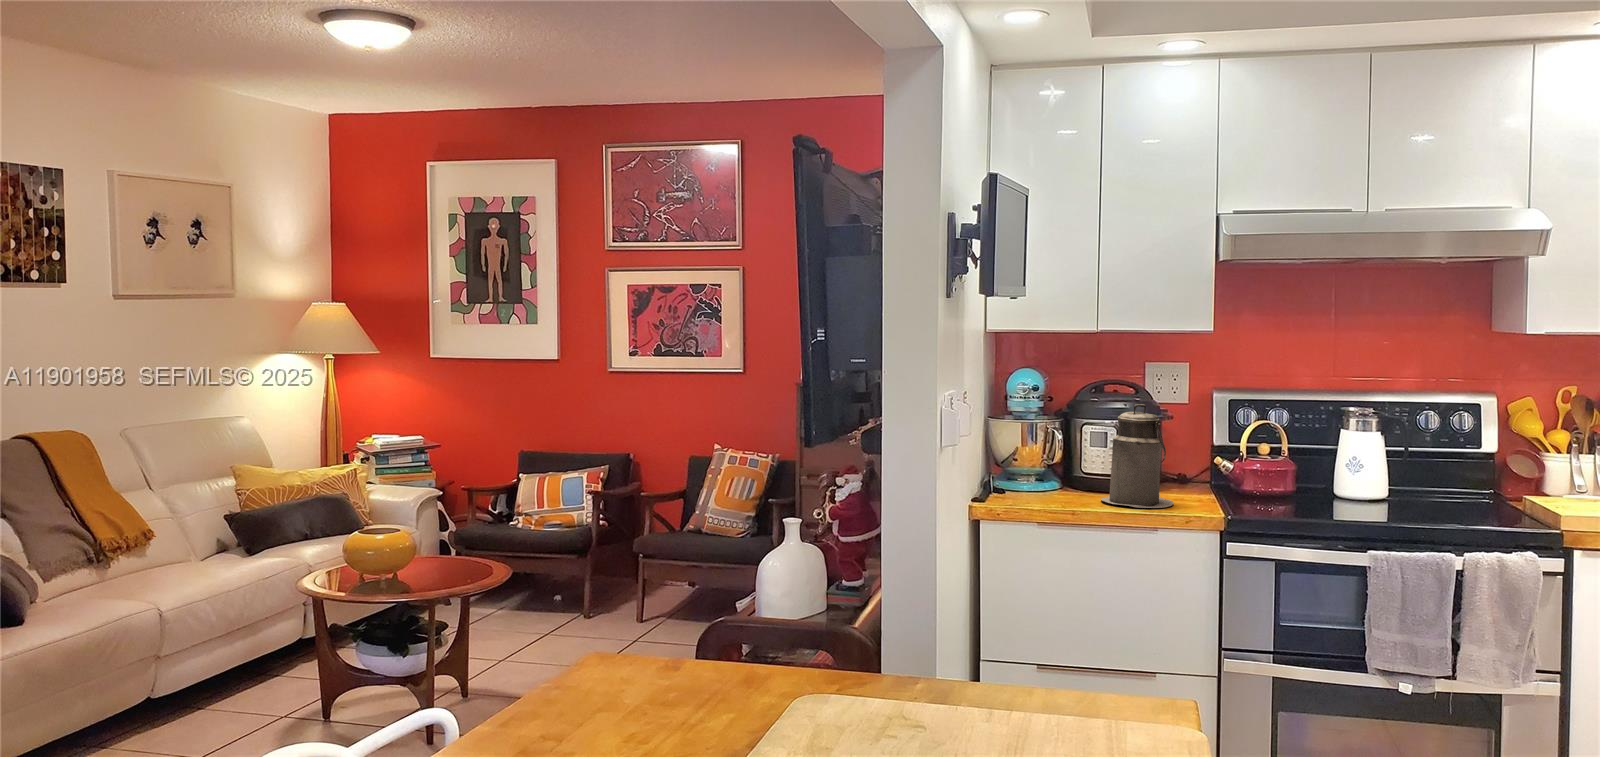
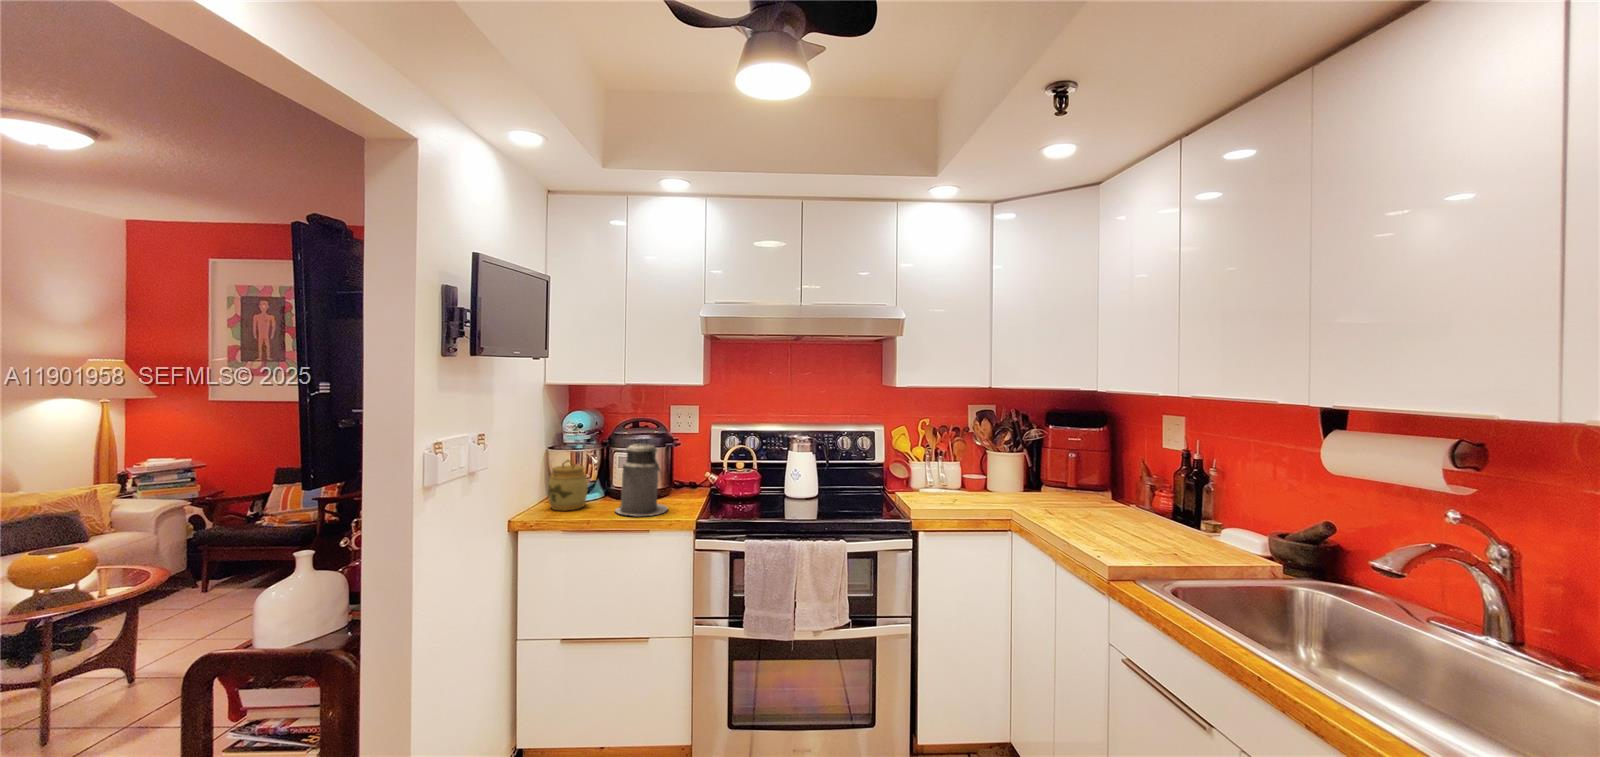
jar: none [1007,431,1058,498] -> present [548,460,588,510]

